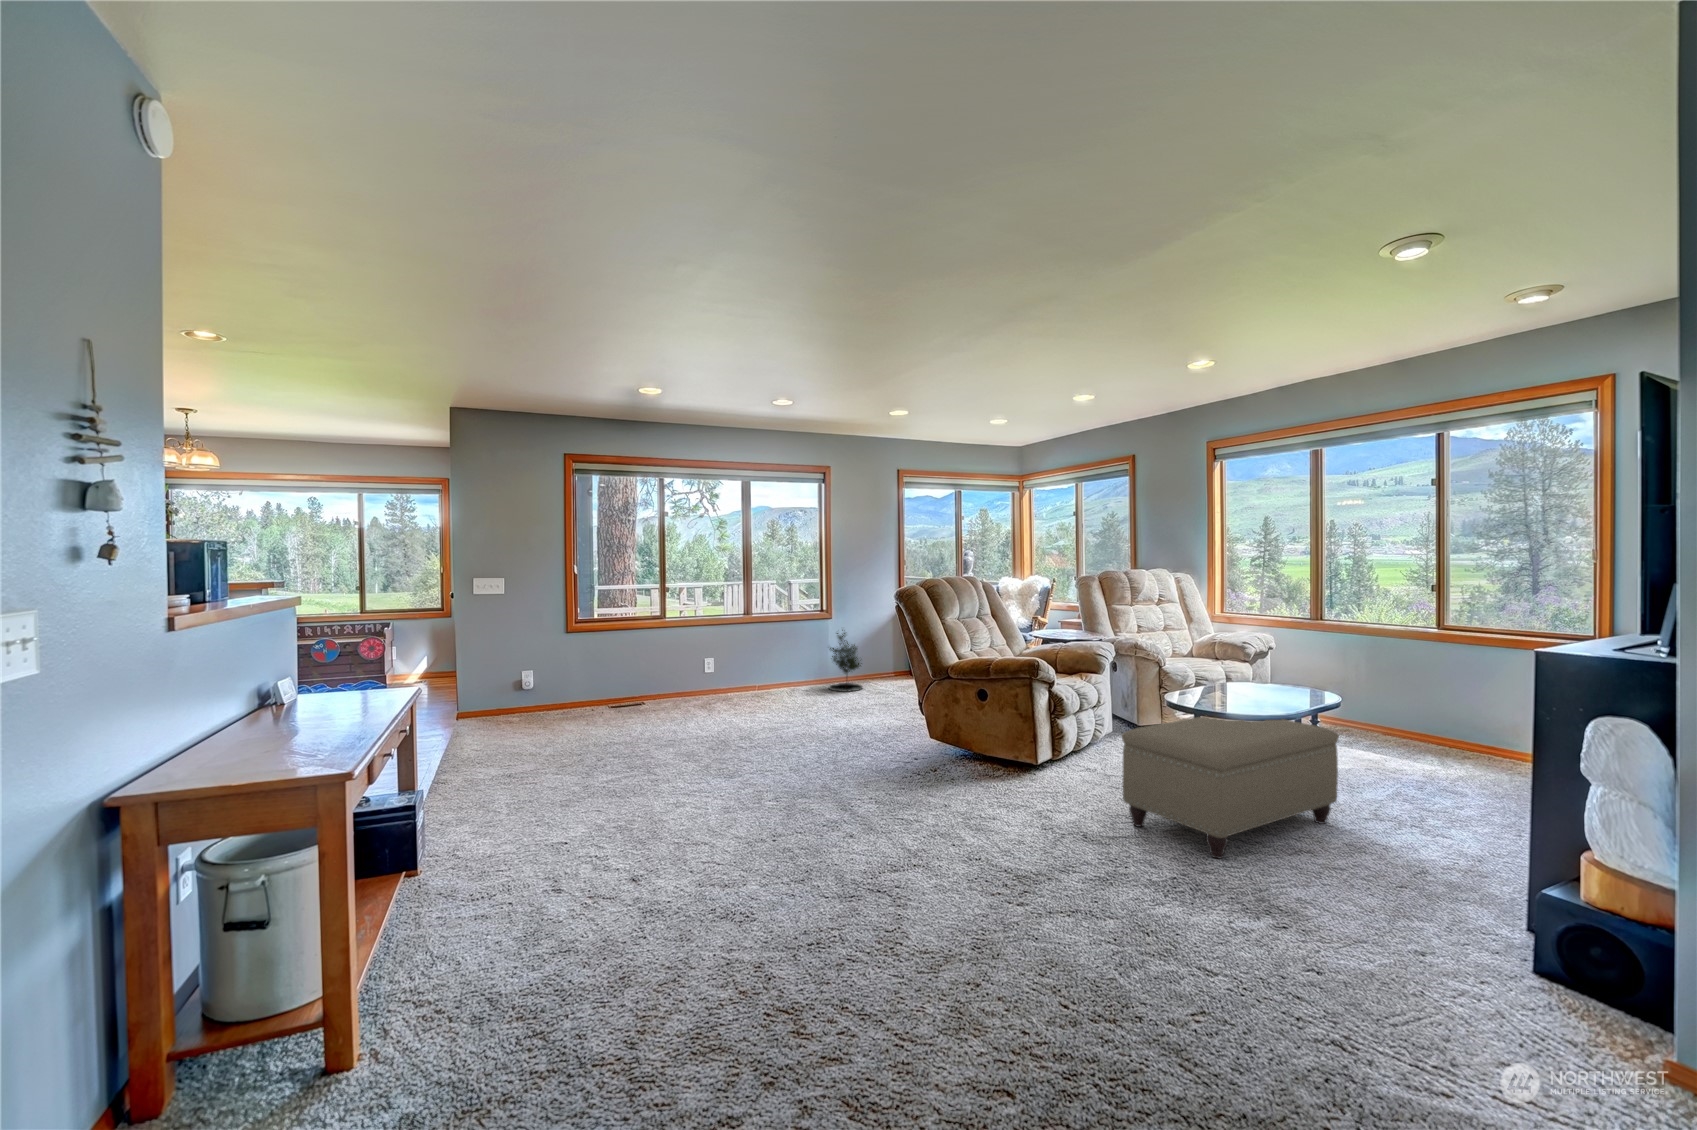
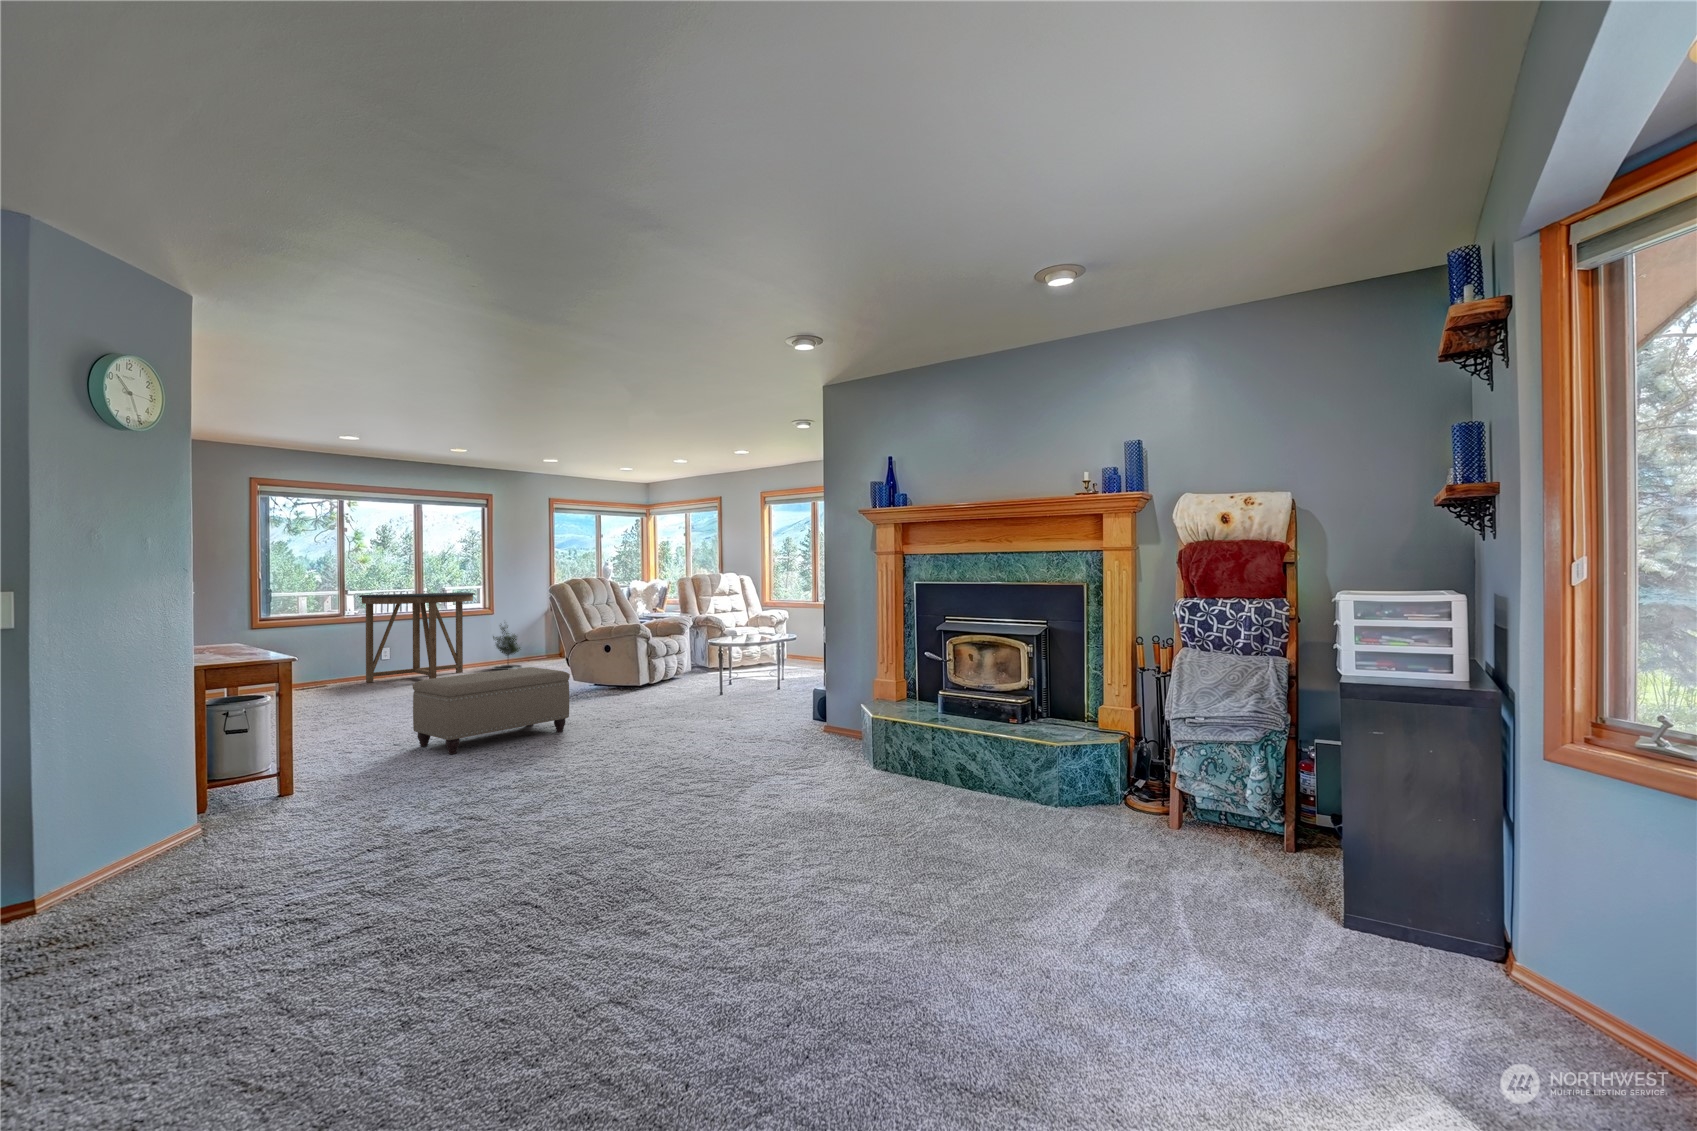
console table: none [679,590,807,707] -> present [359,592,475,683]
ottoman: present [1122,716,1339,858] -> present [412,667,570,754]

